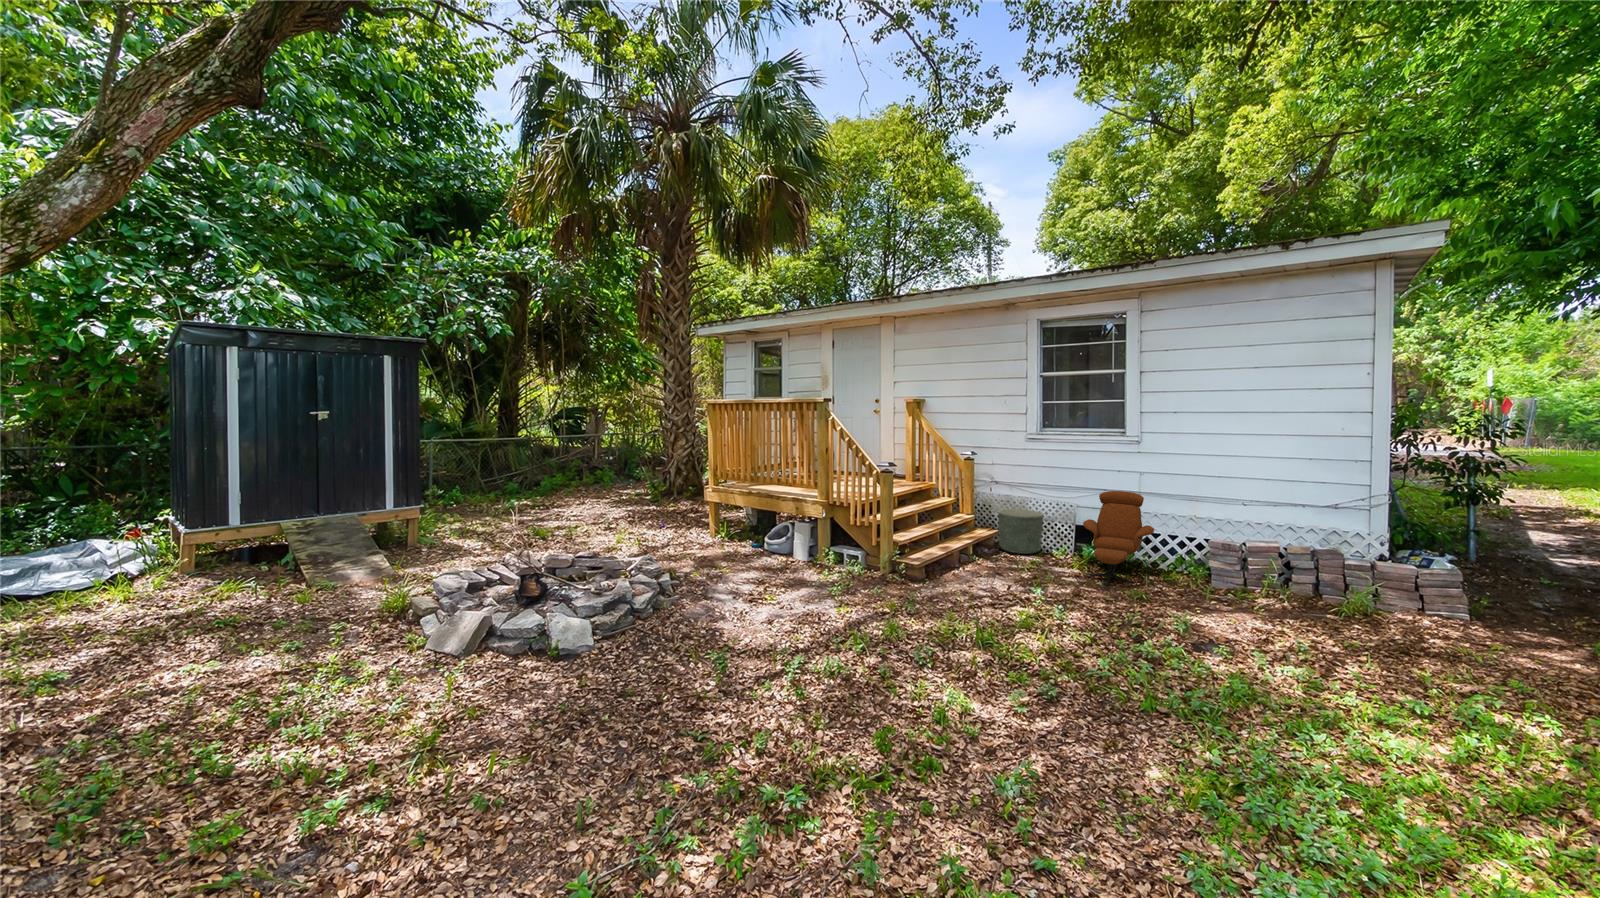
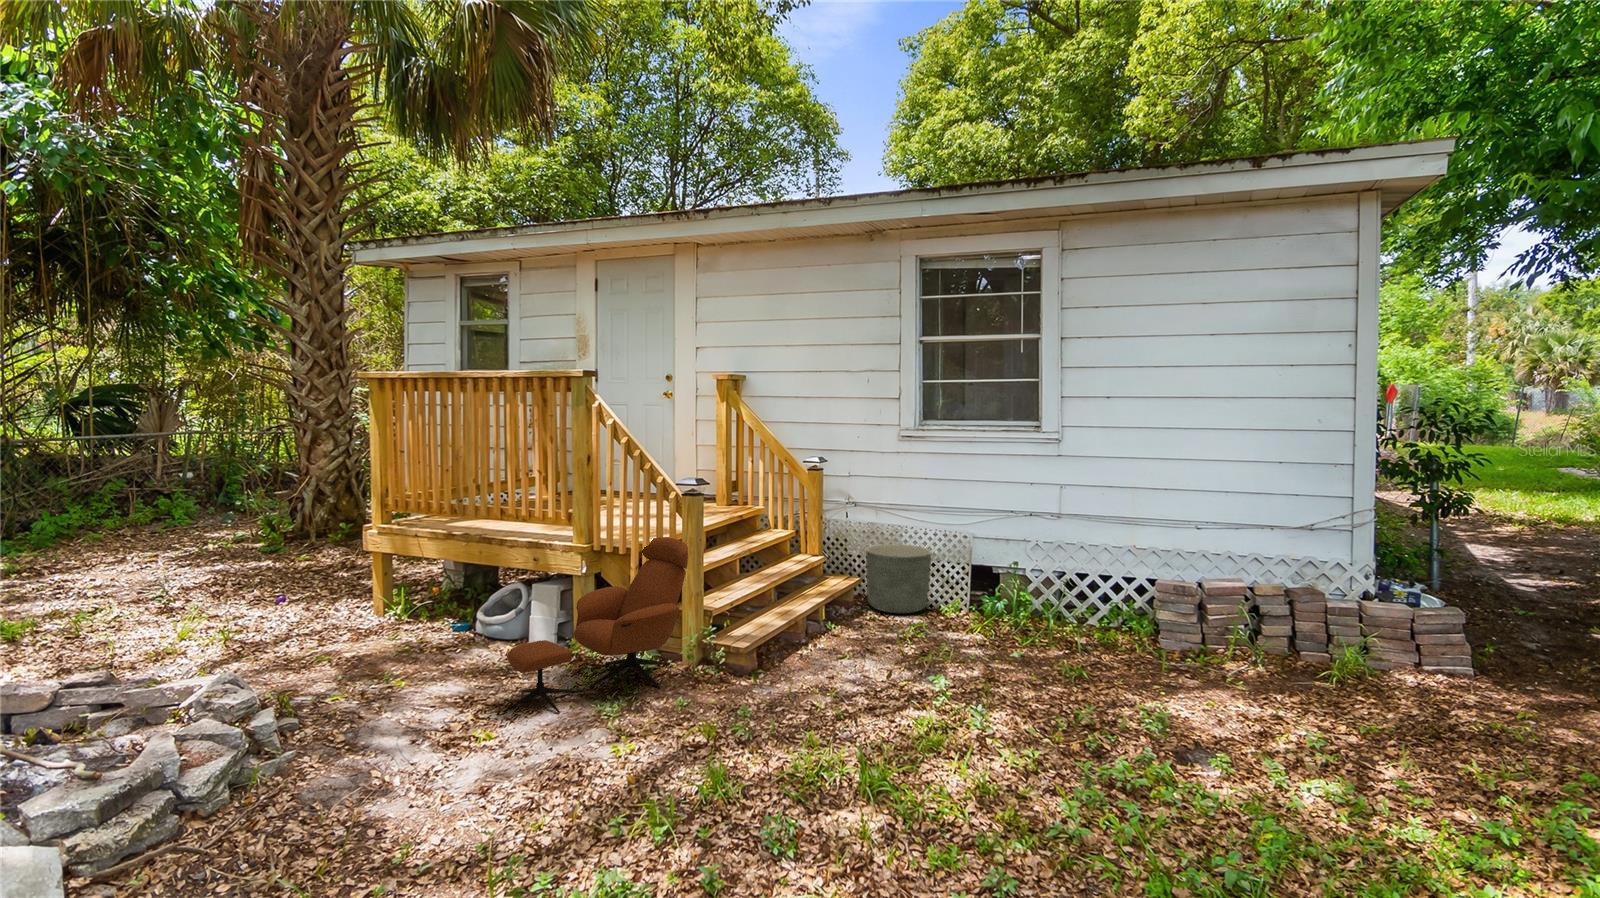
lounge chair: present [1083,491,1154,586] -> present [503,537,688,713]

